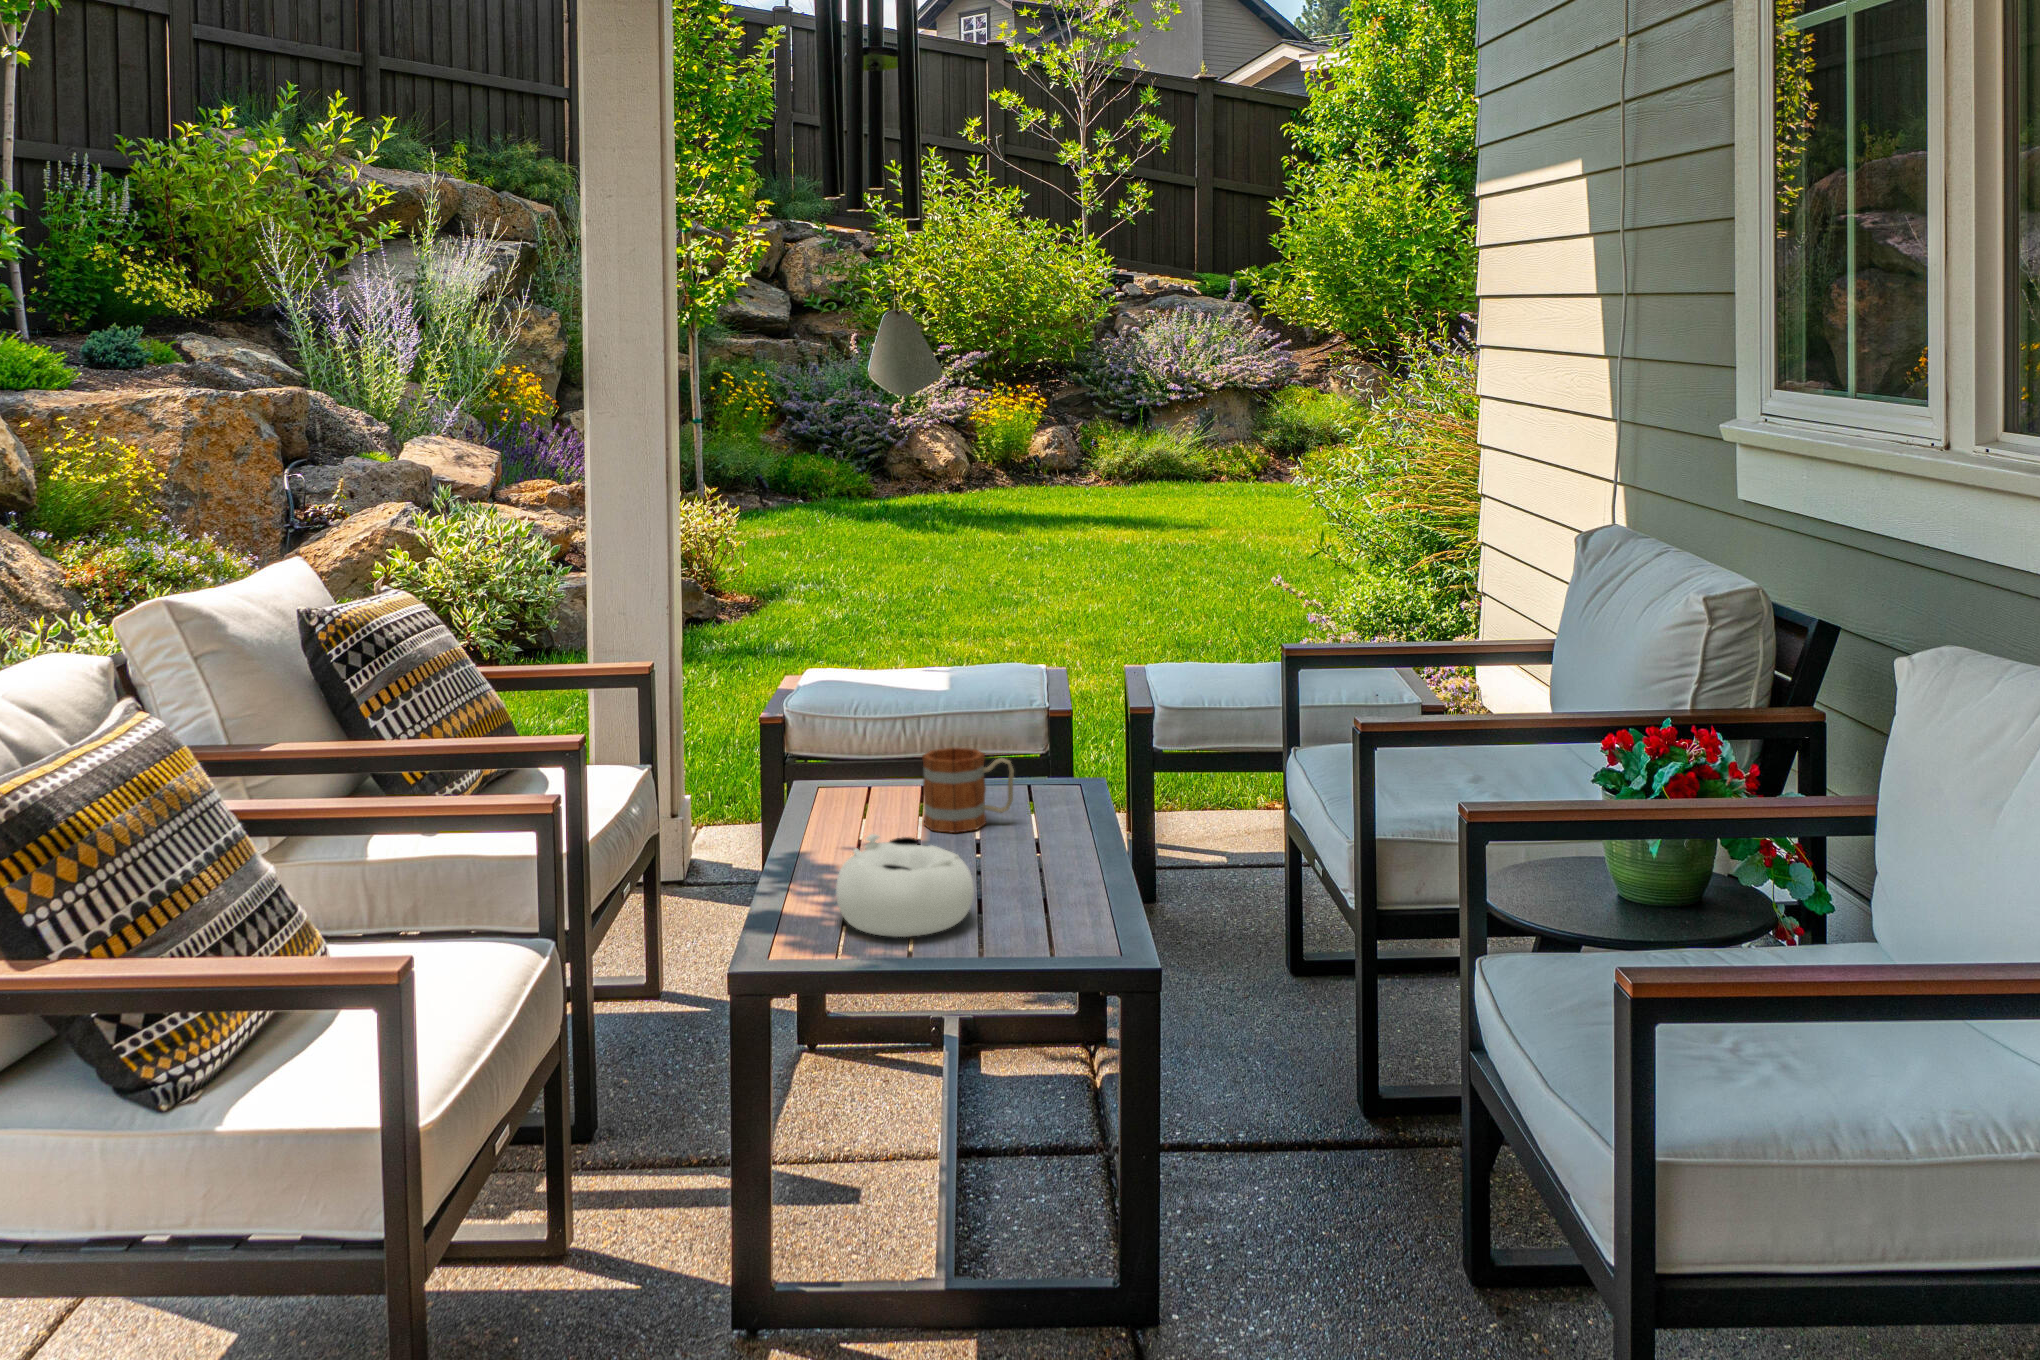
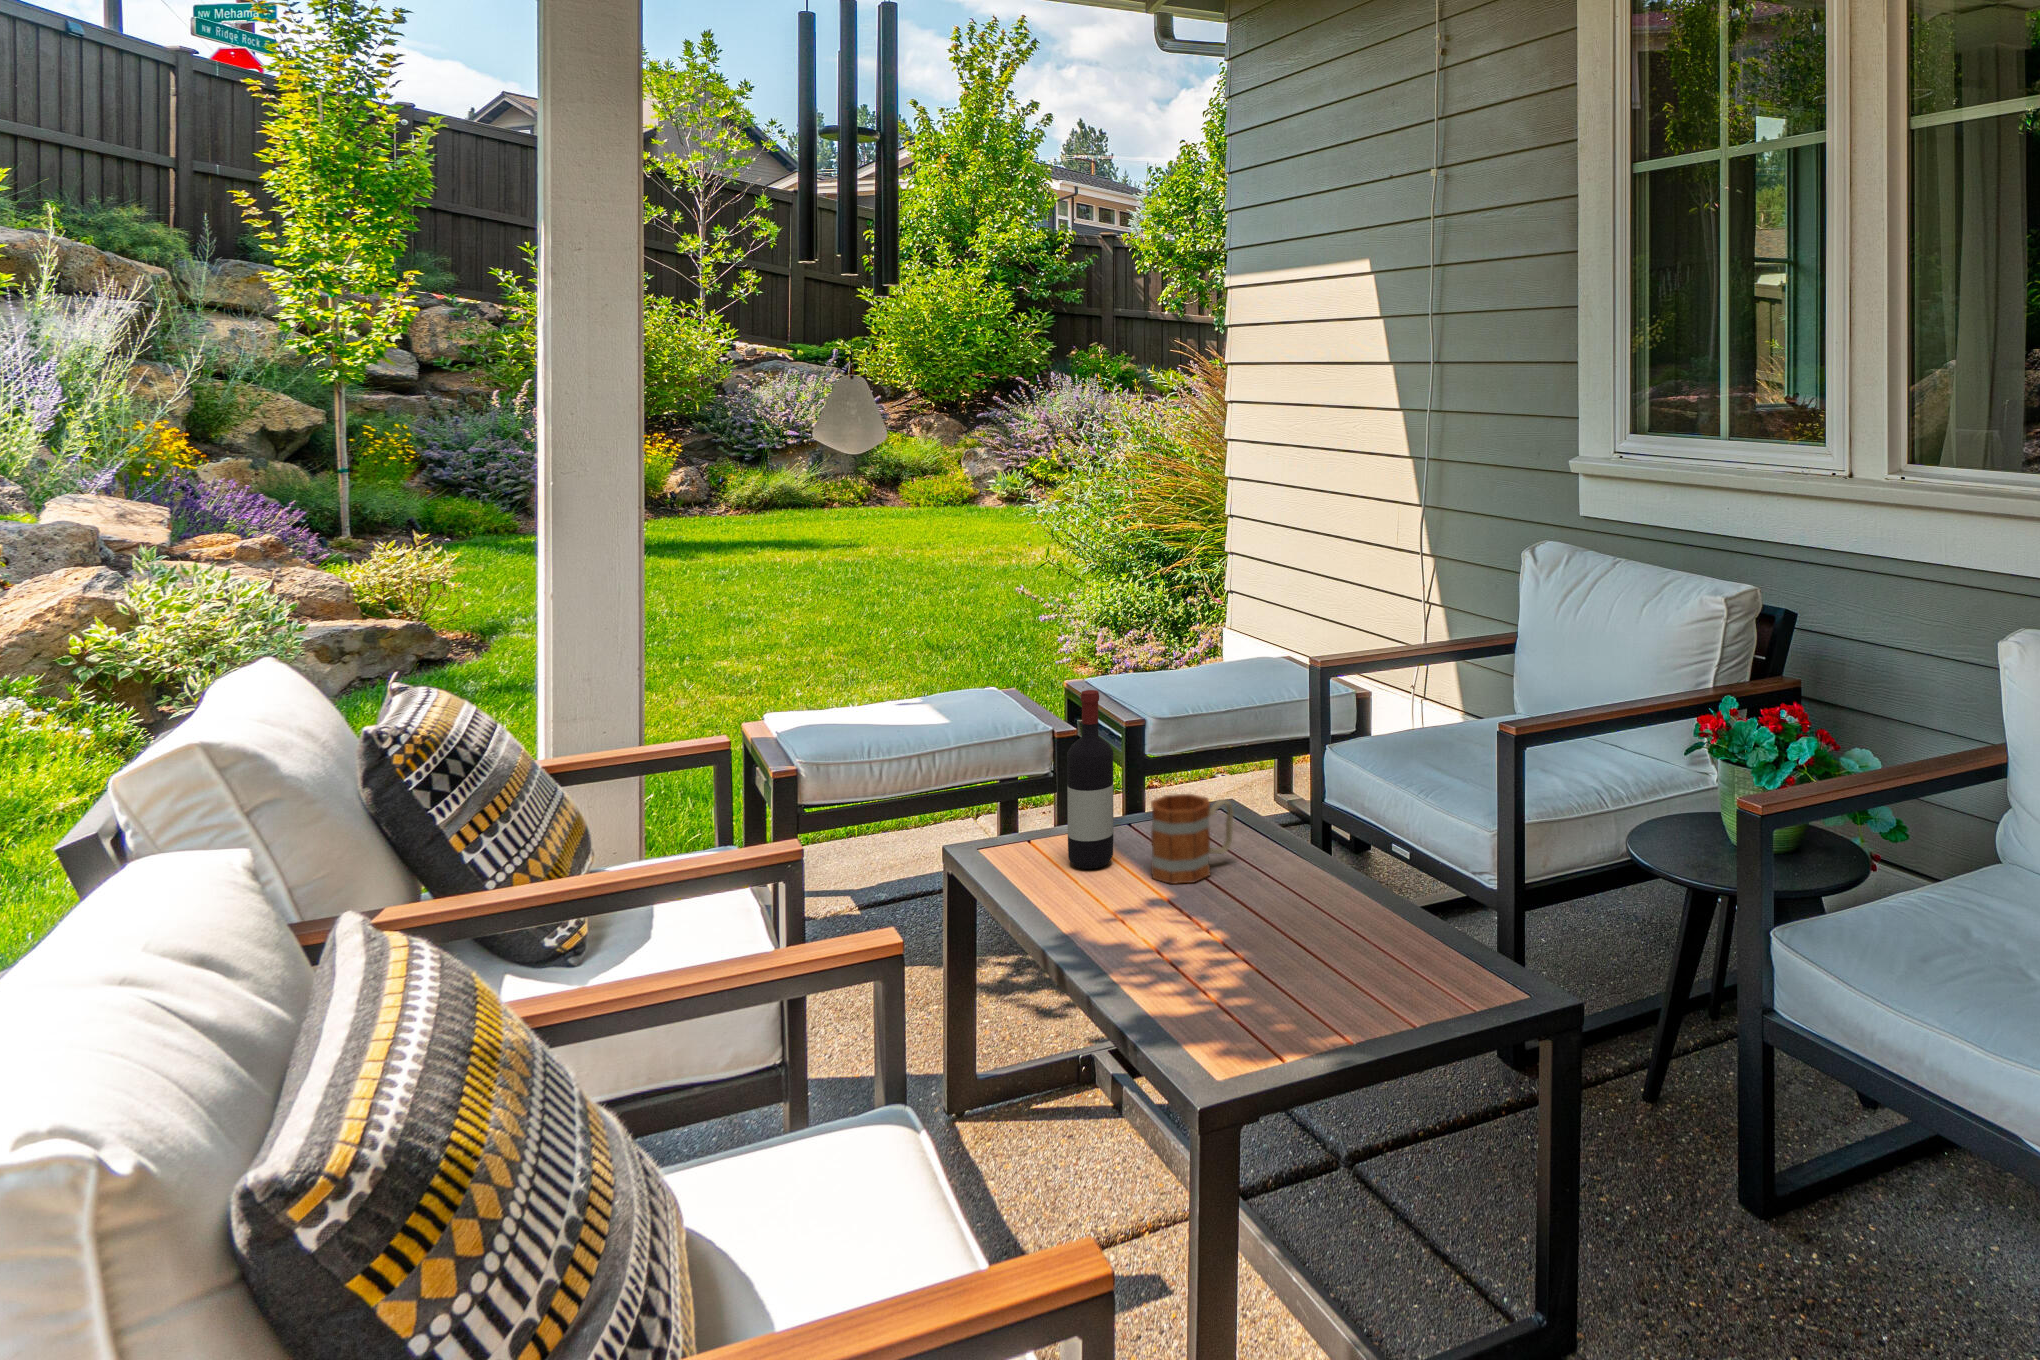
wine bottle: none [863,636,911,811] -> present [1067,690,1114,869]
decorative bowl: present [836,834,974,937] -> none [1227,905,1370,1020]

